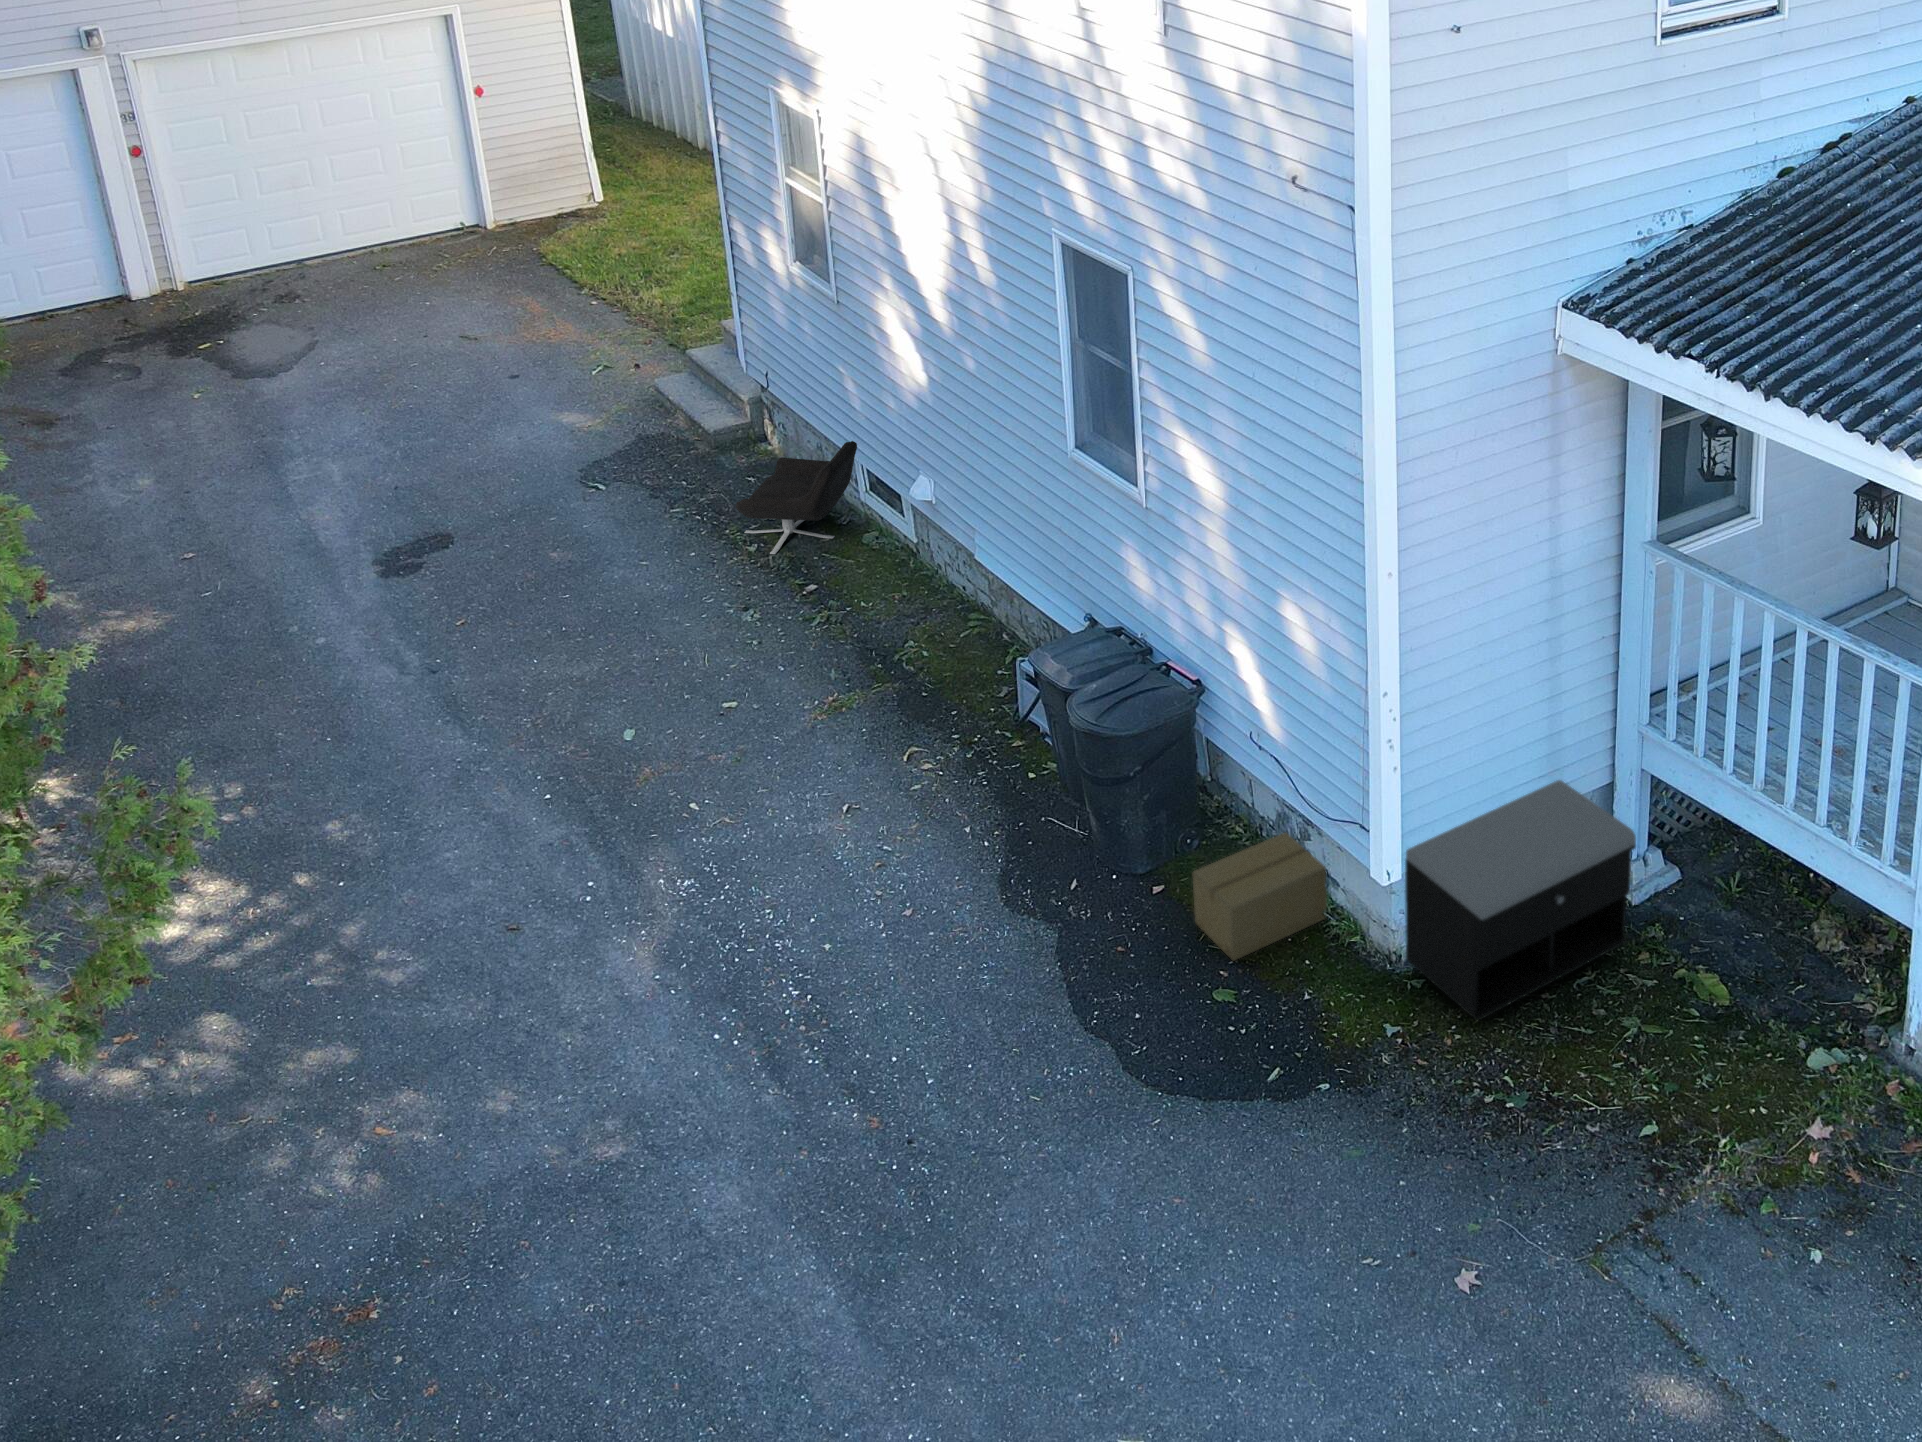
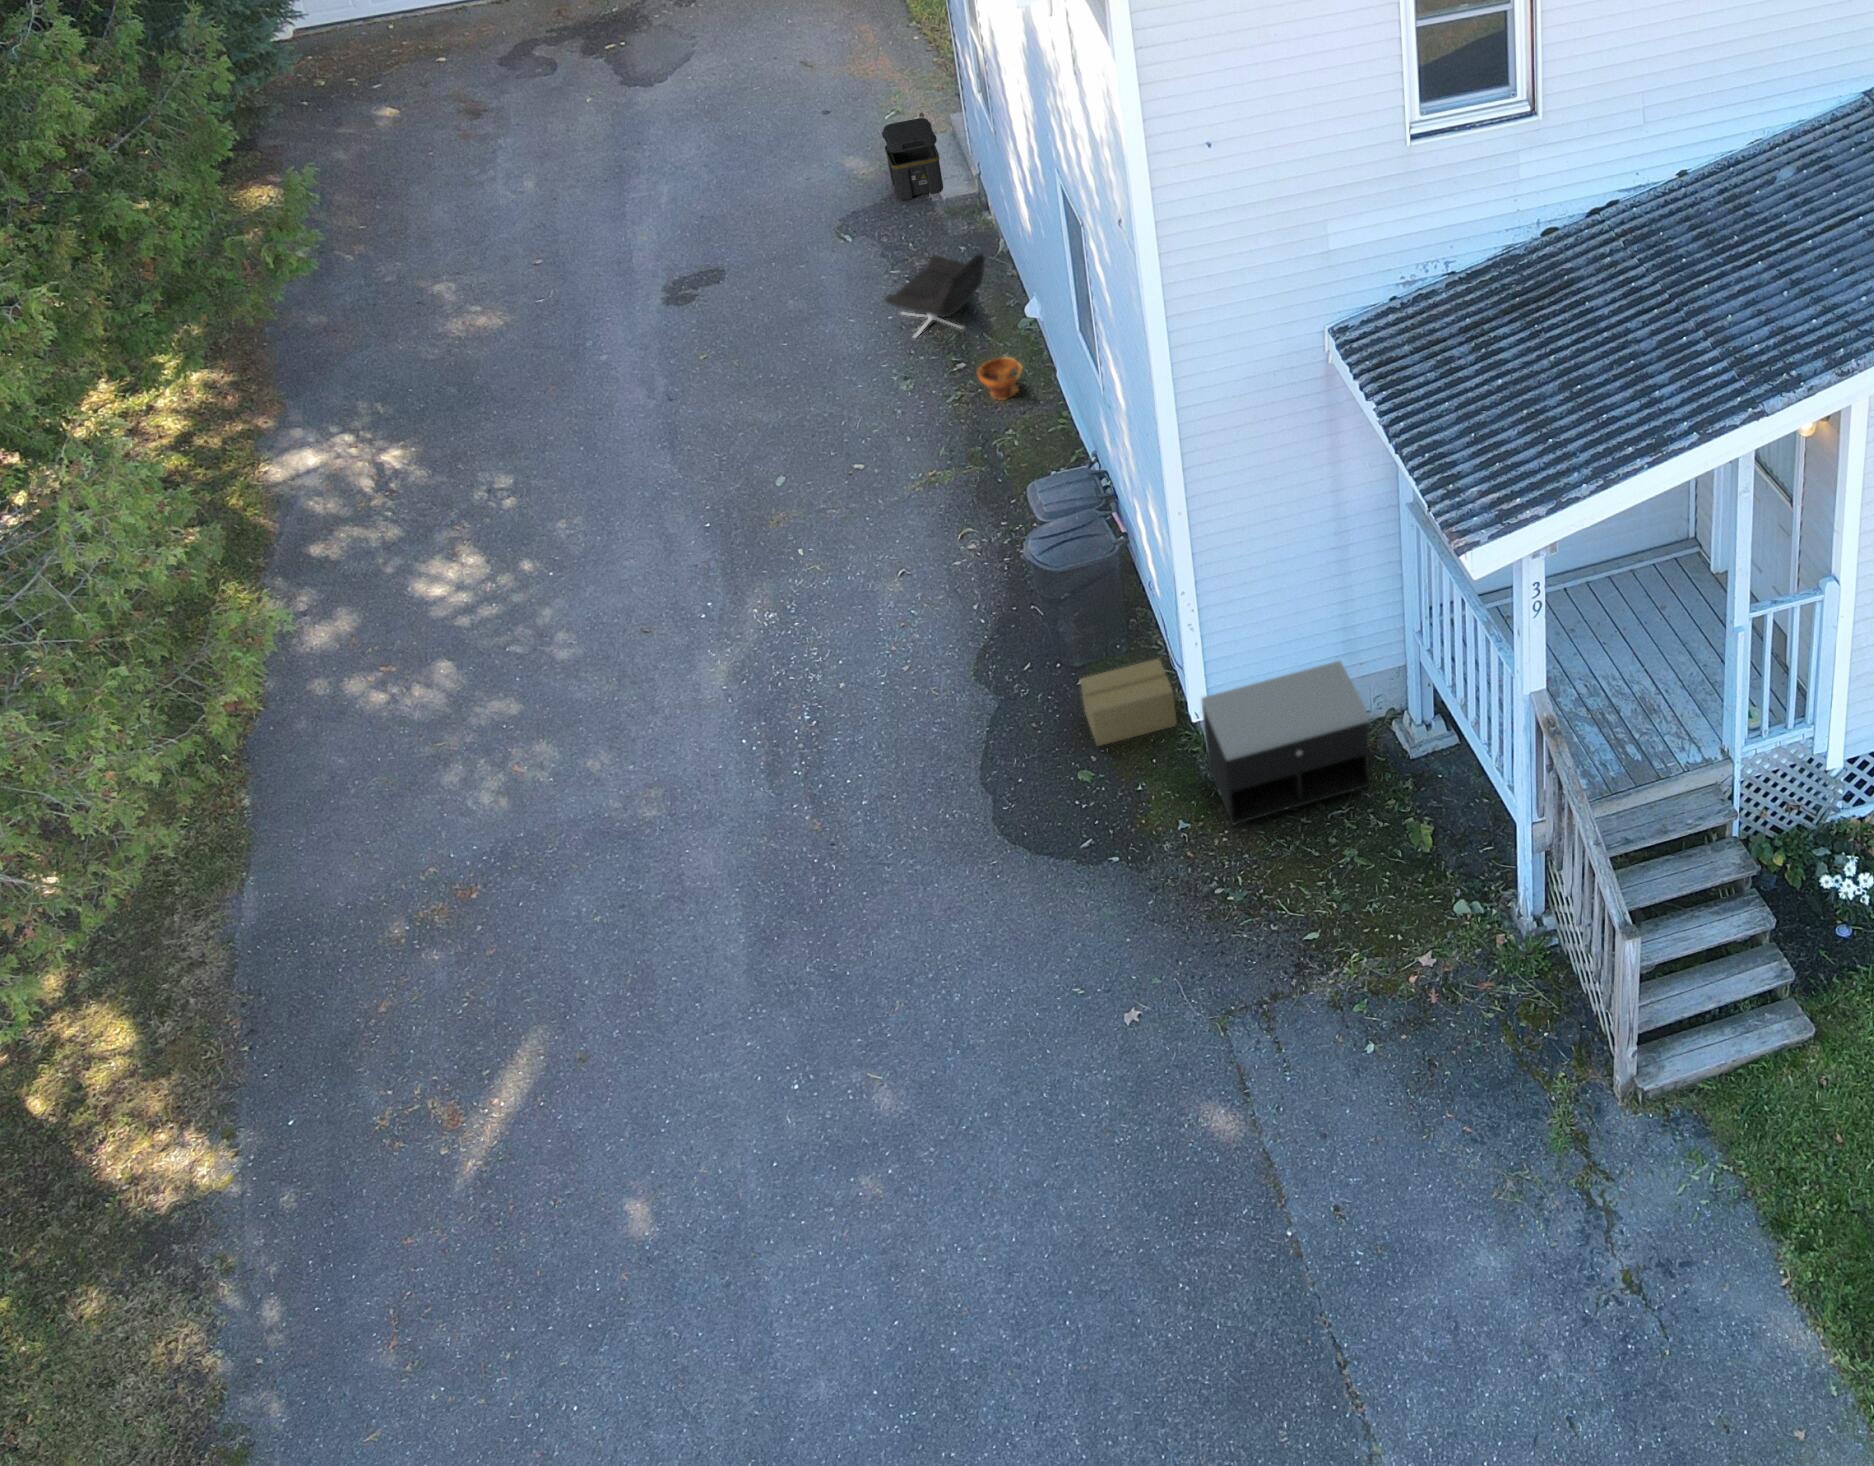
toolbox: none [672,332,749,428] -> present [882,118,943,200]
planter: none [881,549,938,601] -> present [978,357,1022,400]

